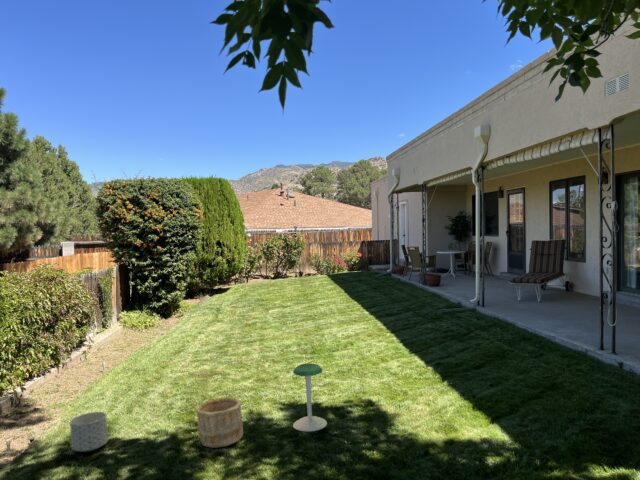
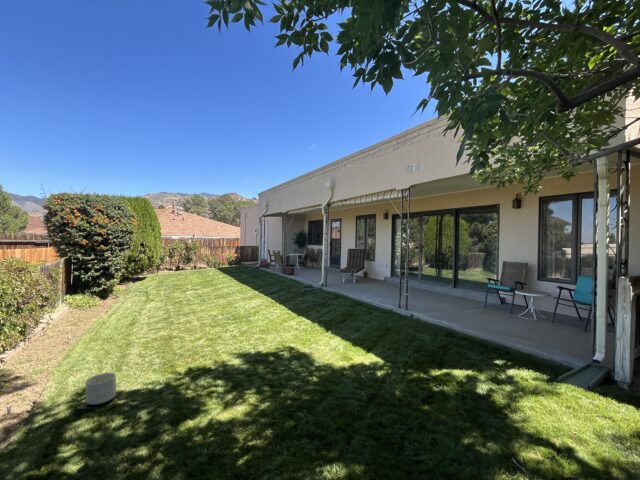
stool: present [293,363,327,432] -> none [251,326,273,369]
wooden bucket: present [195,397,243,448] -> none [189,352,222,387]

